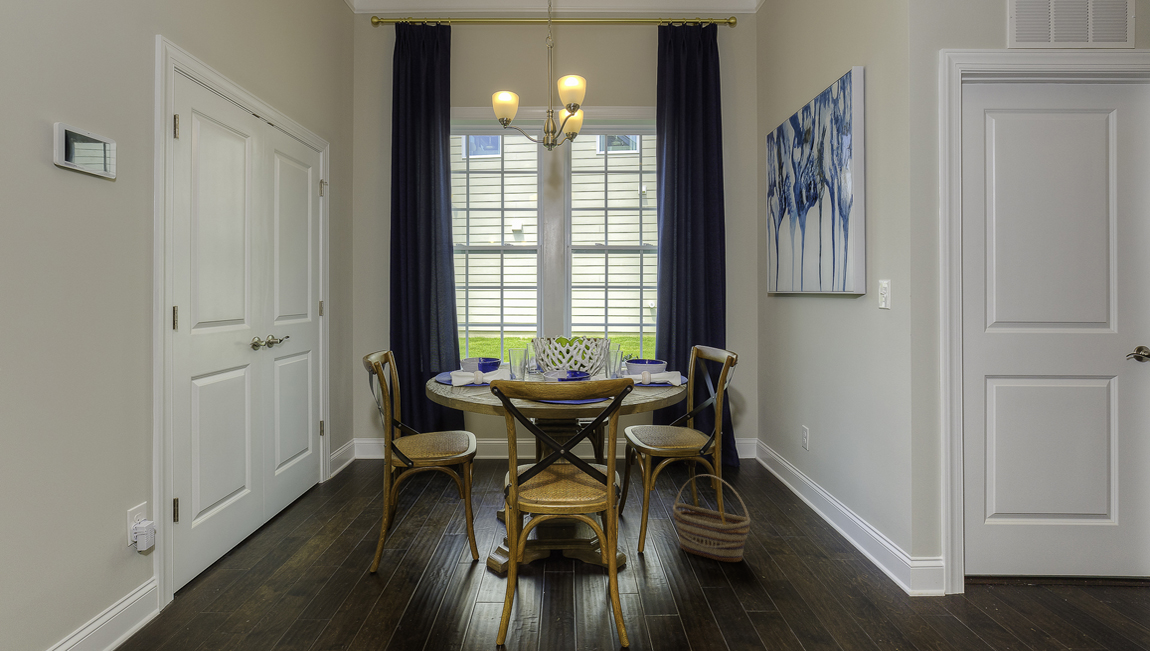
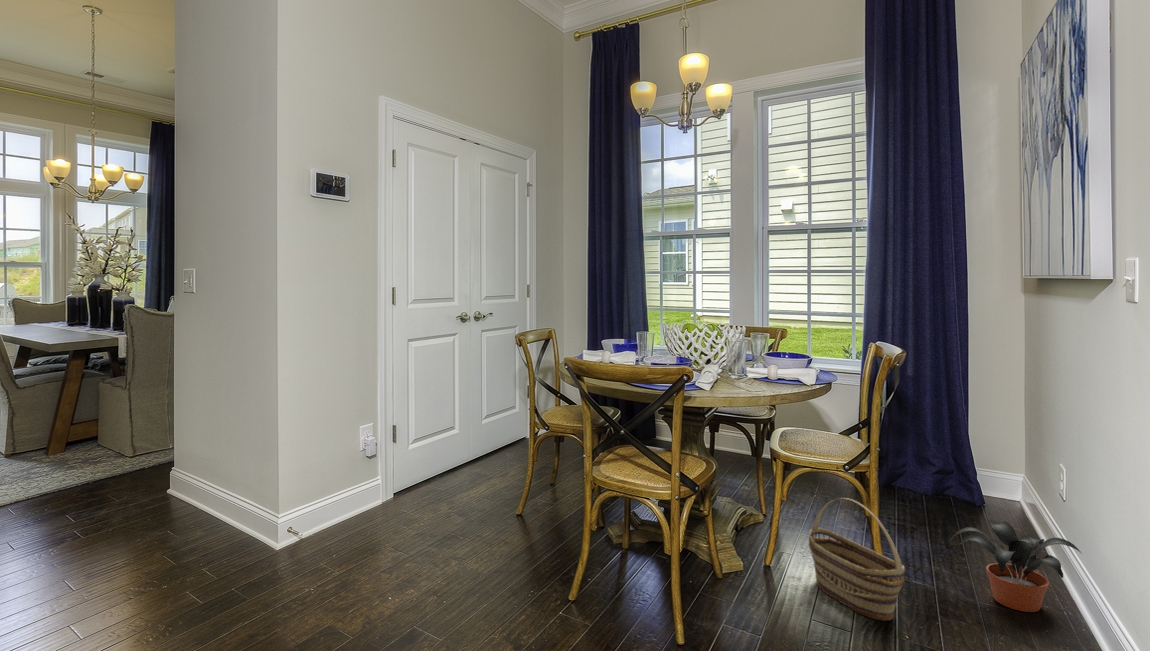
potted plant: none [761,476,835,536] -> present [952,521,1081,612]

